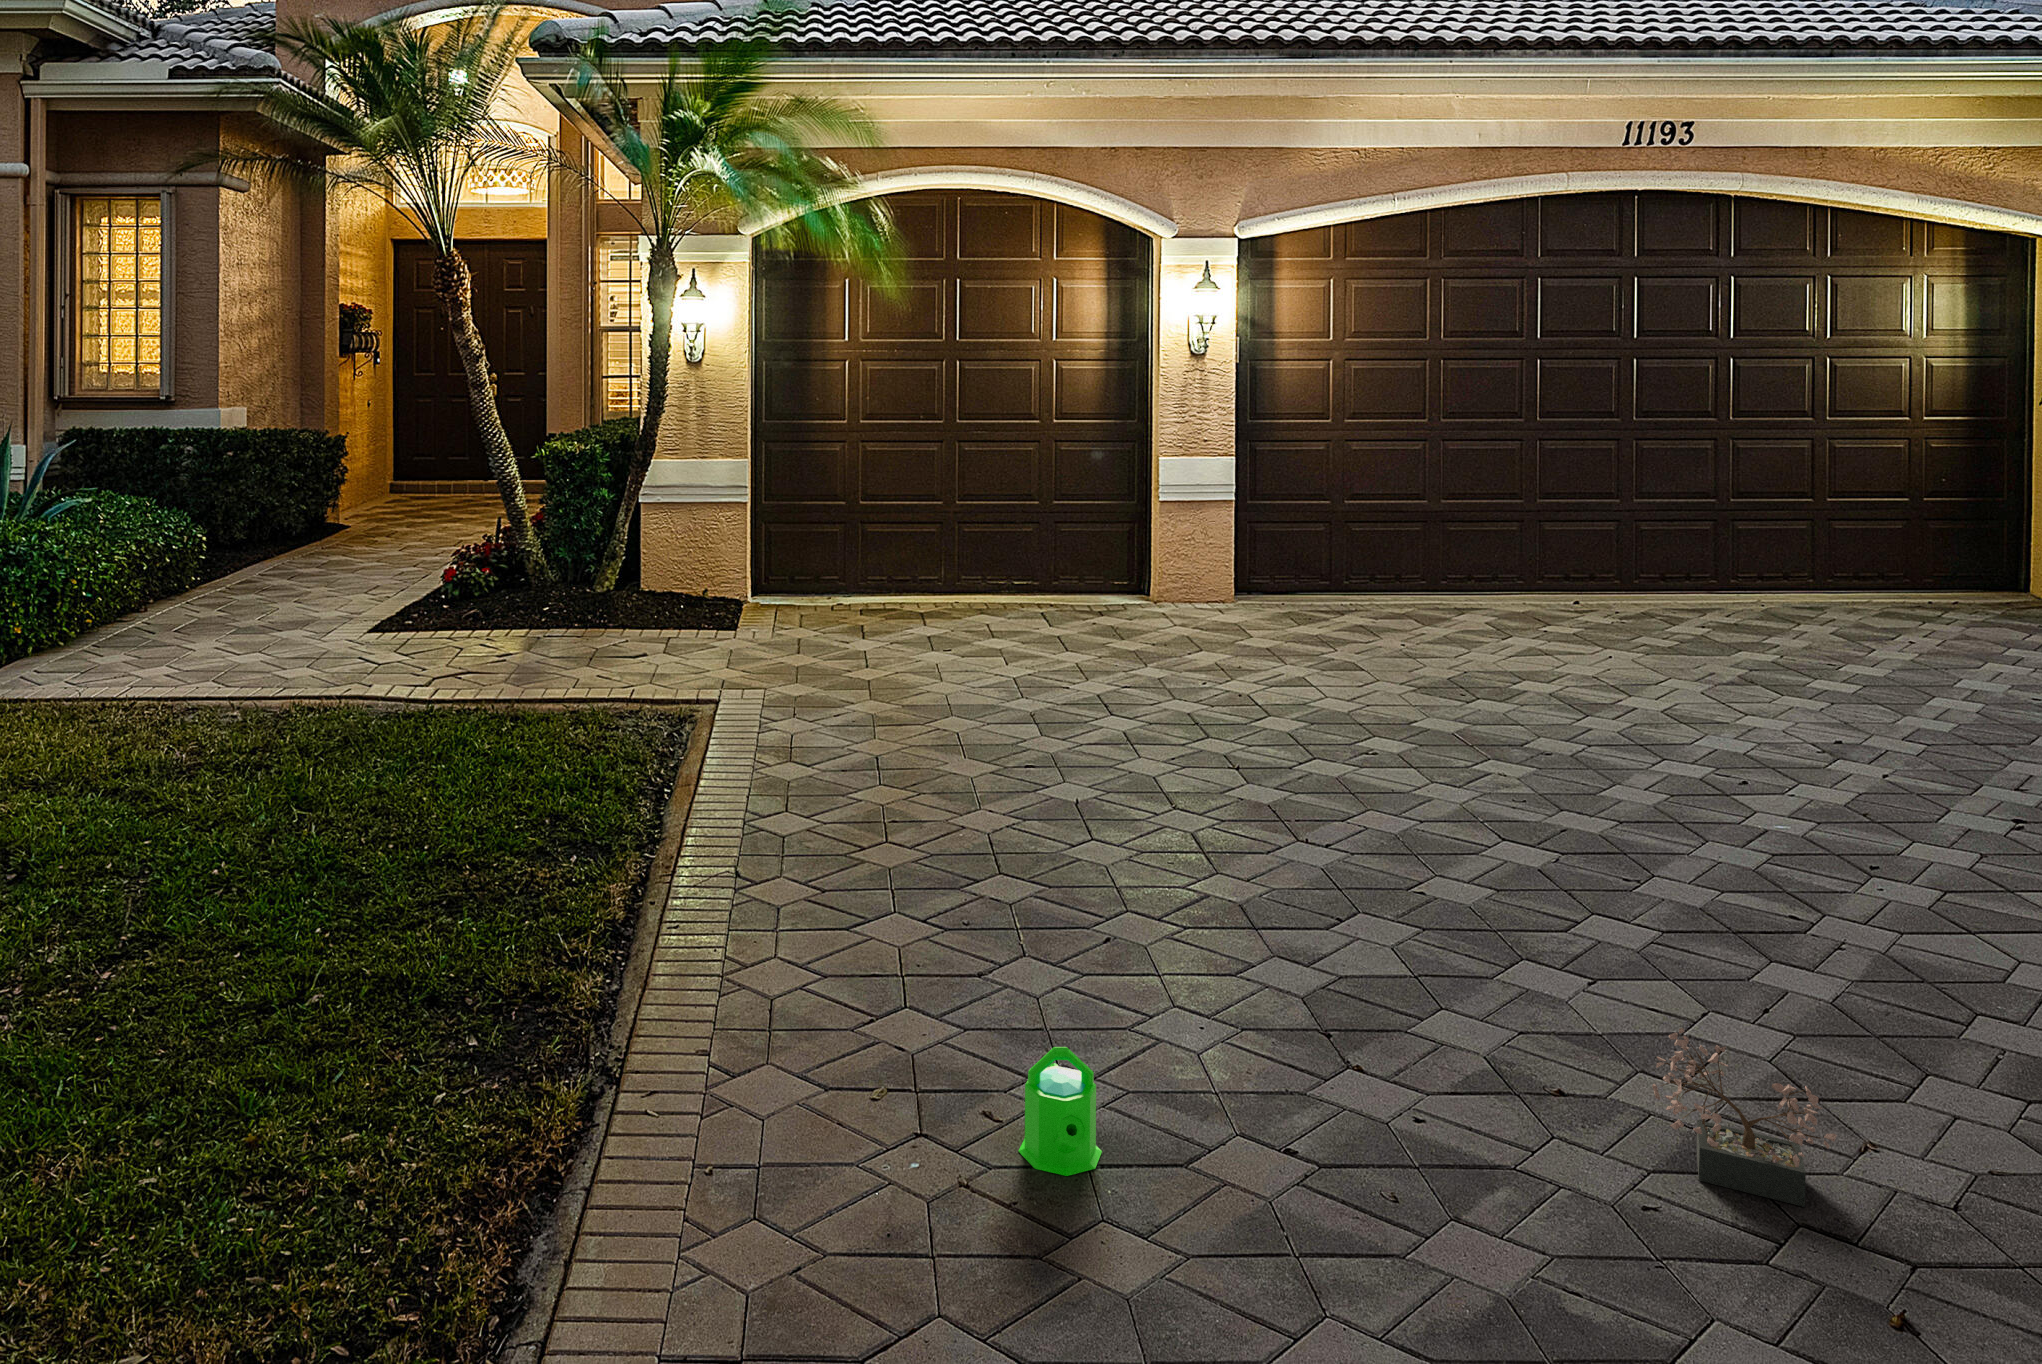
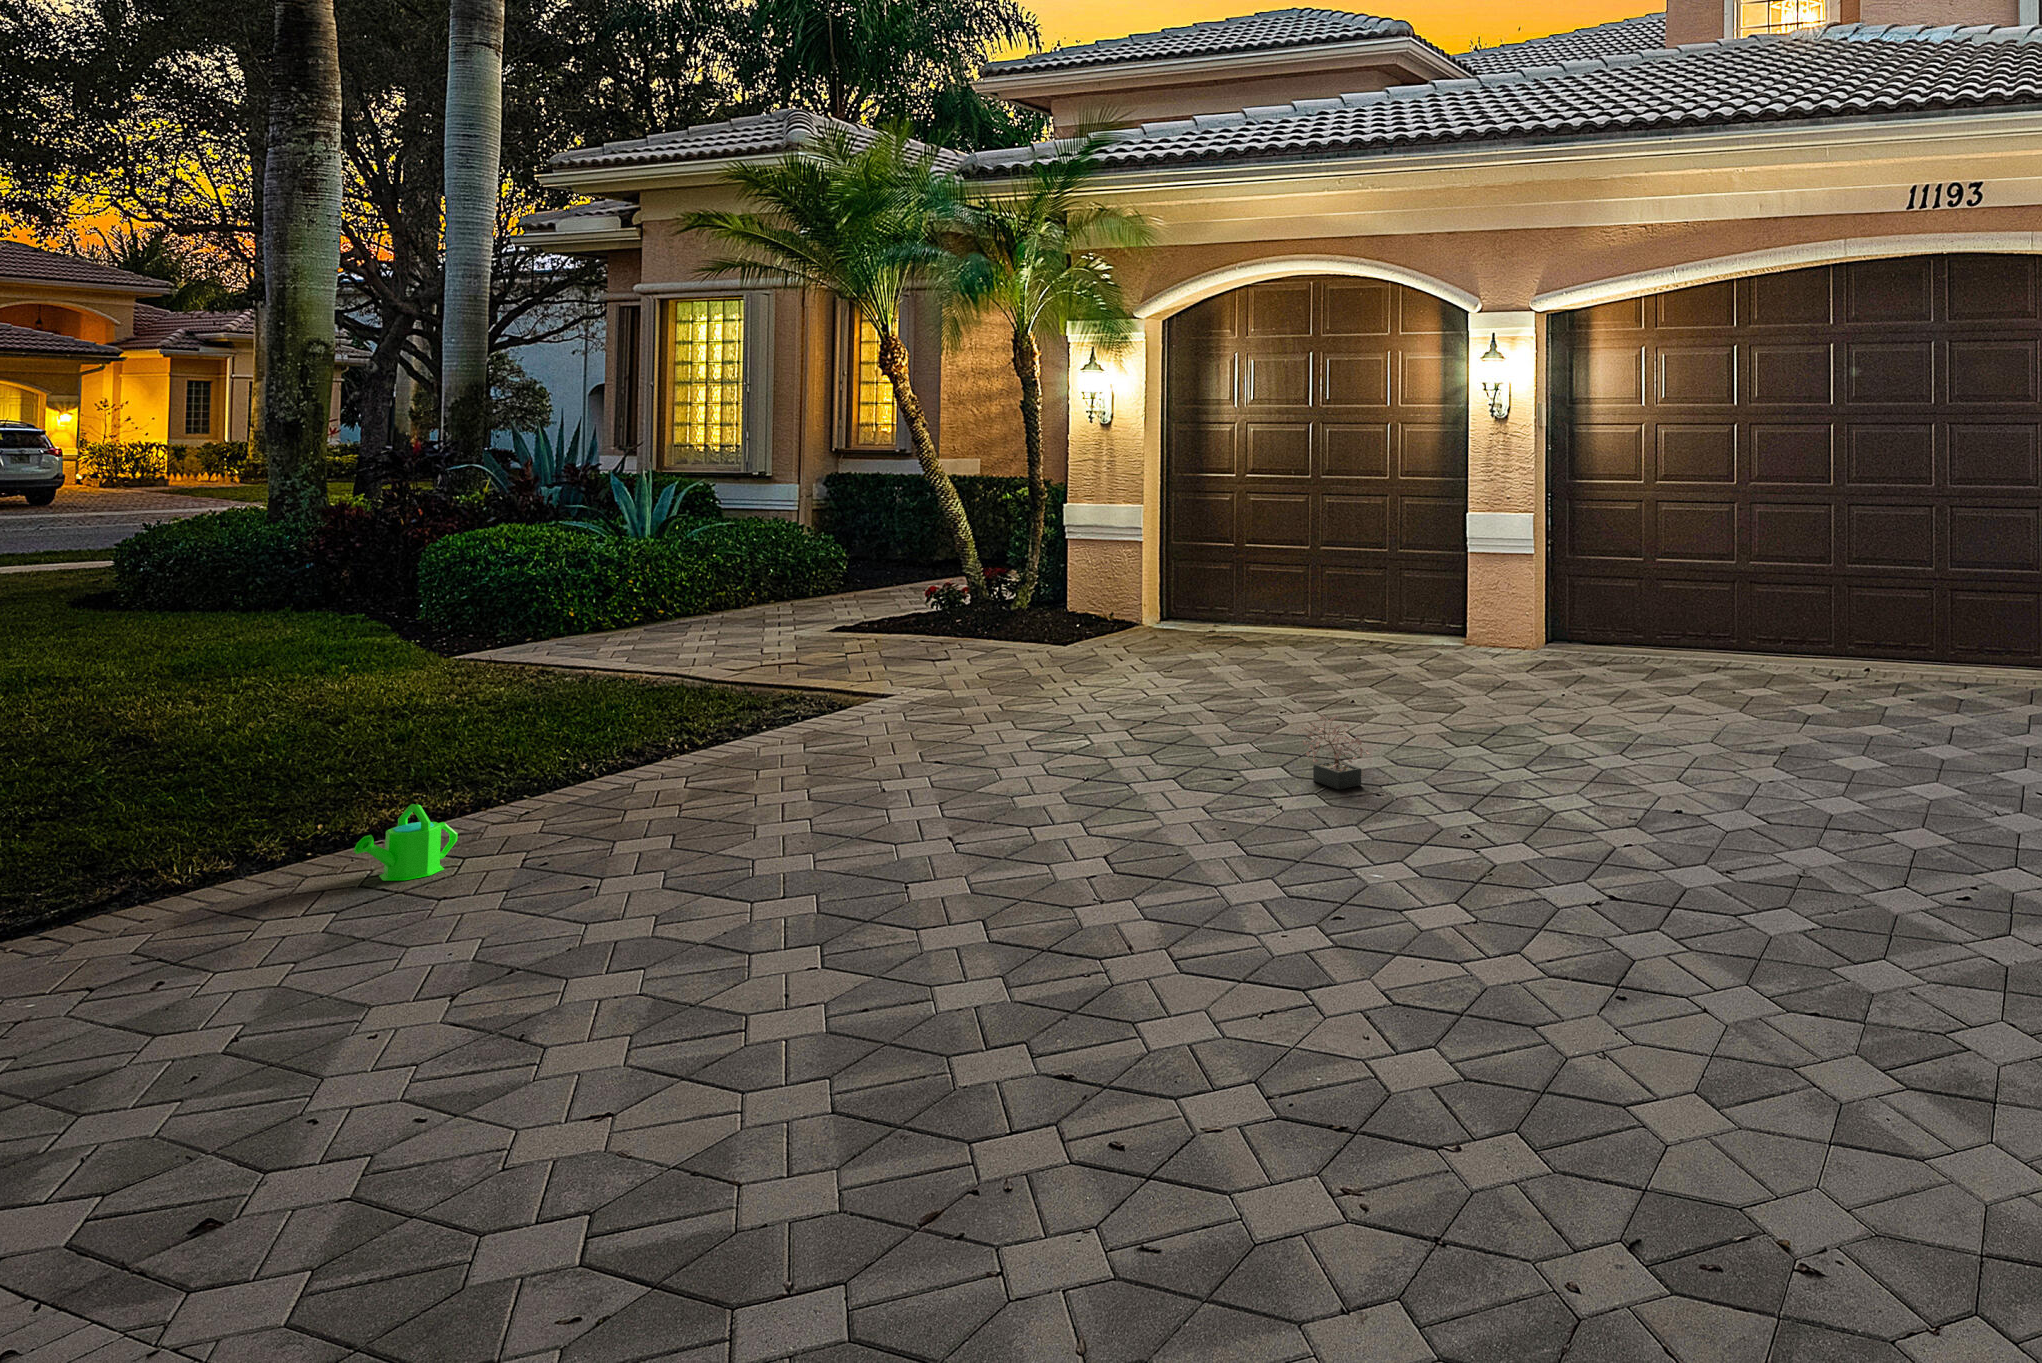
decorative plant: present [1652,1028,1837,1207] -> present [1301,716,1370,790]

